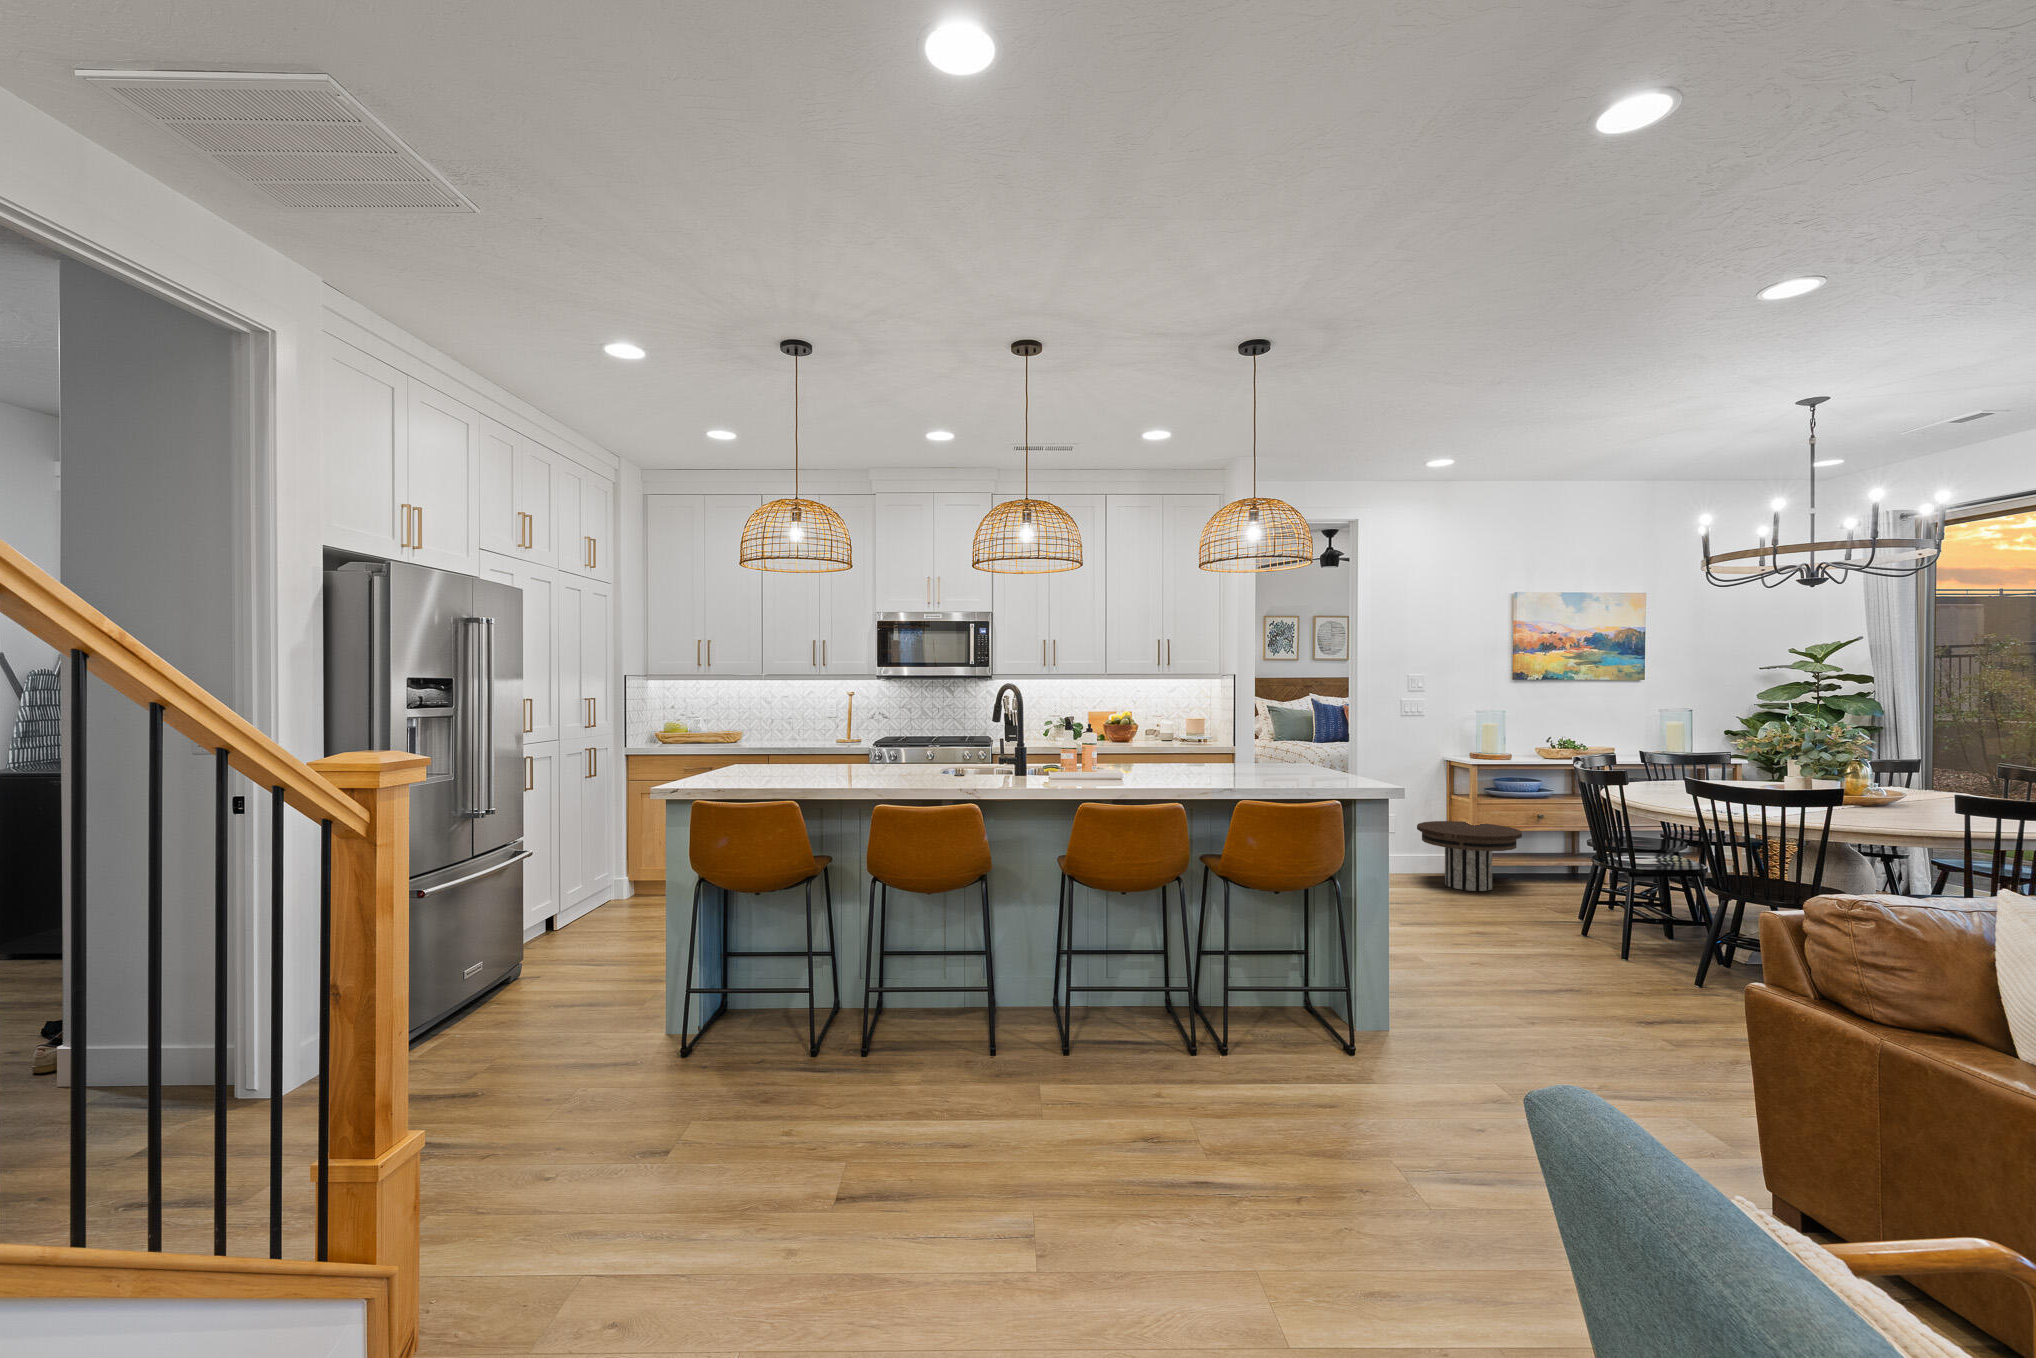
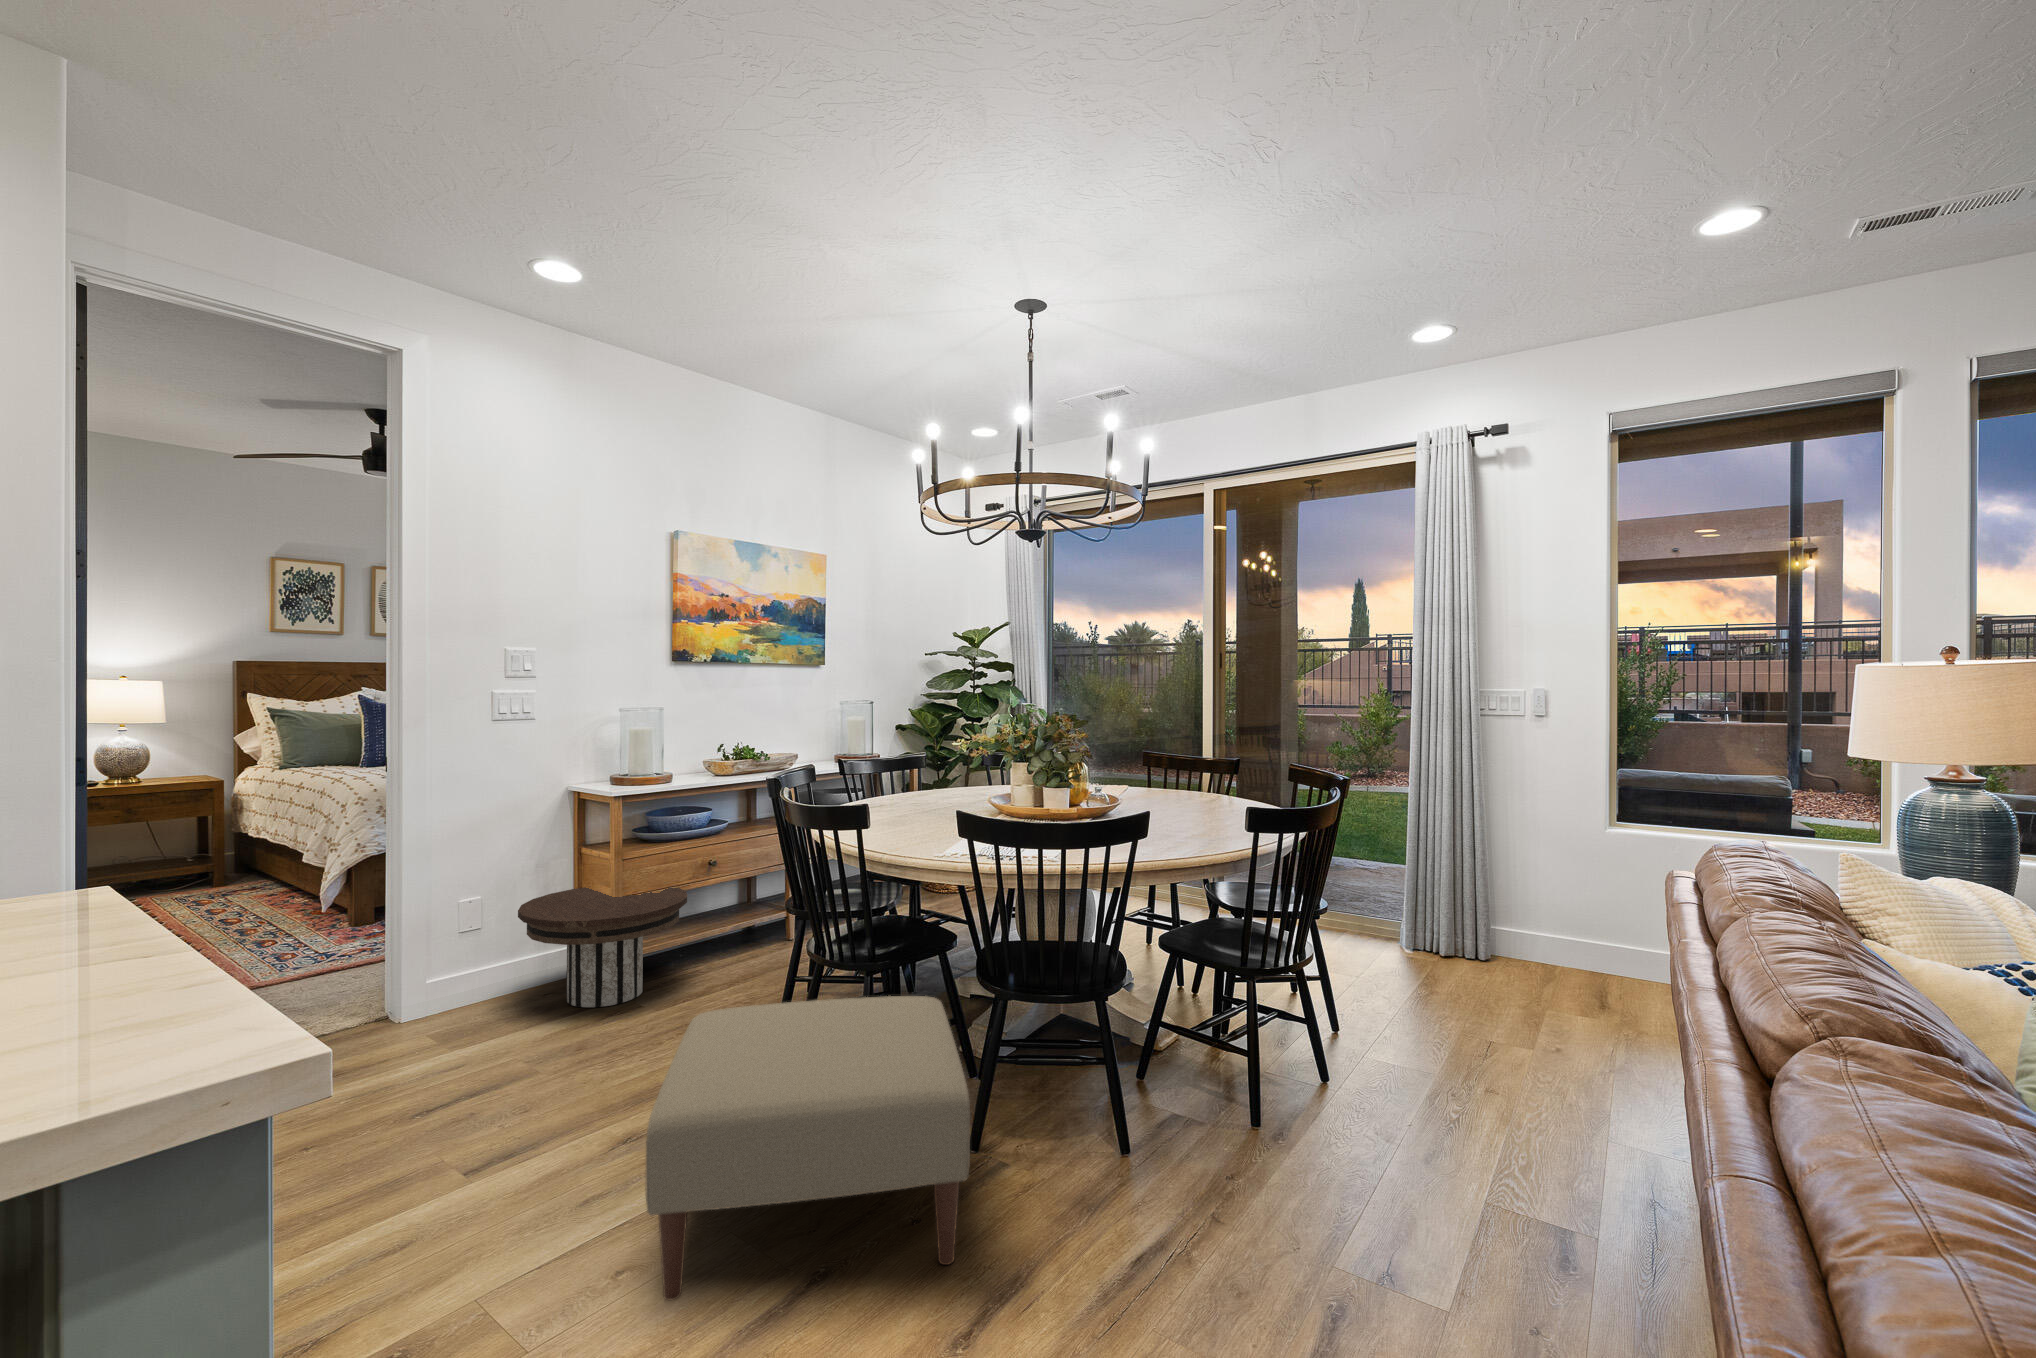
ottoman: none [1488,874,1681,1012] -> present [645,996,970,1300]

